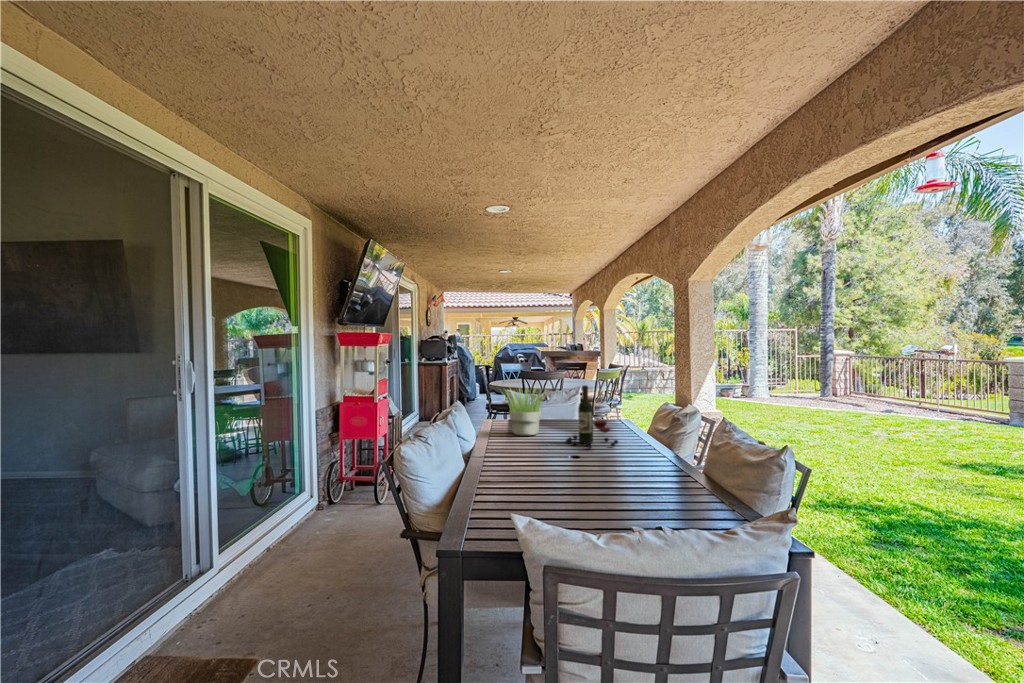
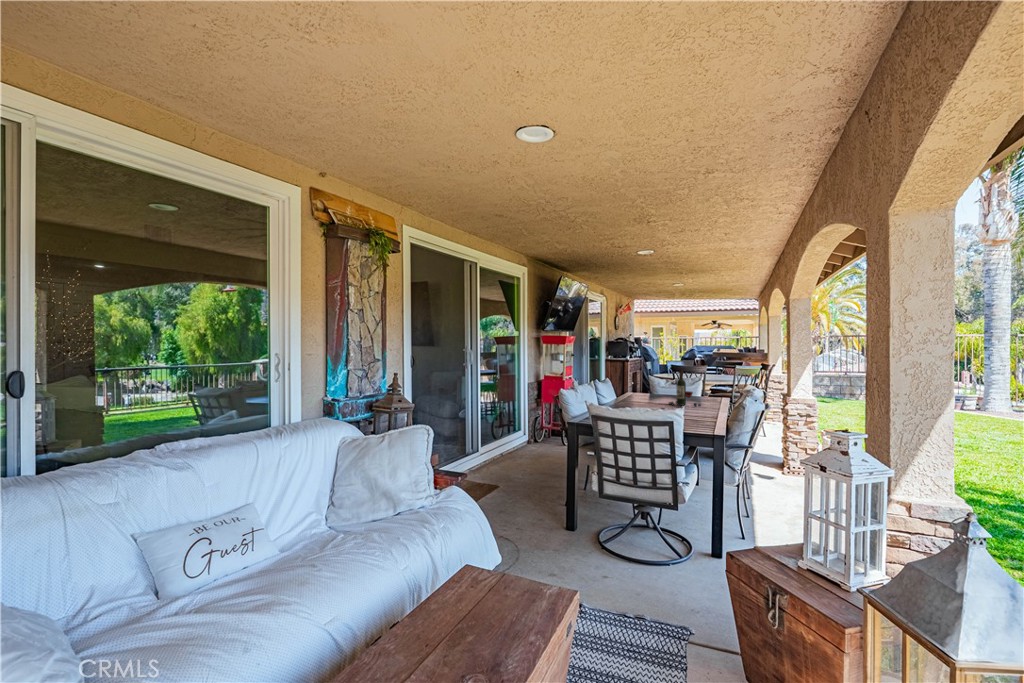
potted plant: present [505,389,544,436] -> none [631,370,665,400]

